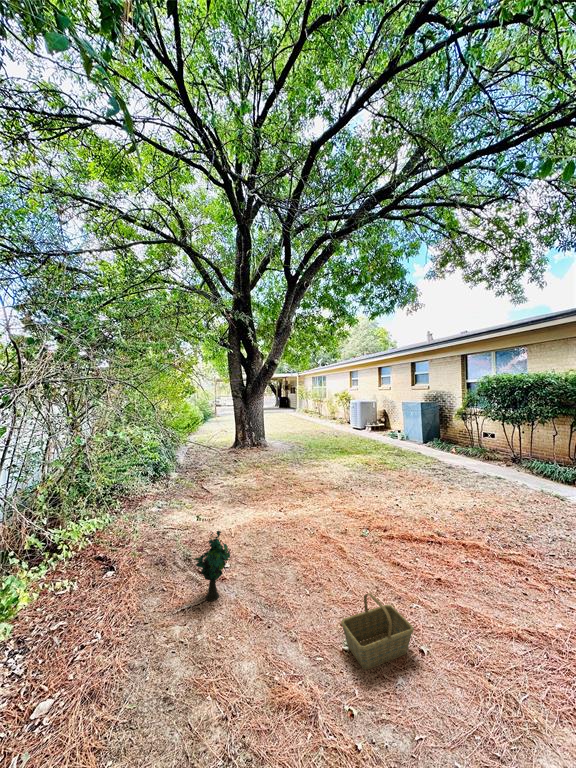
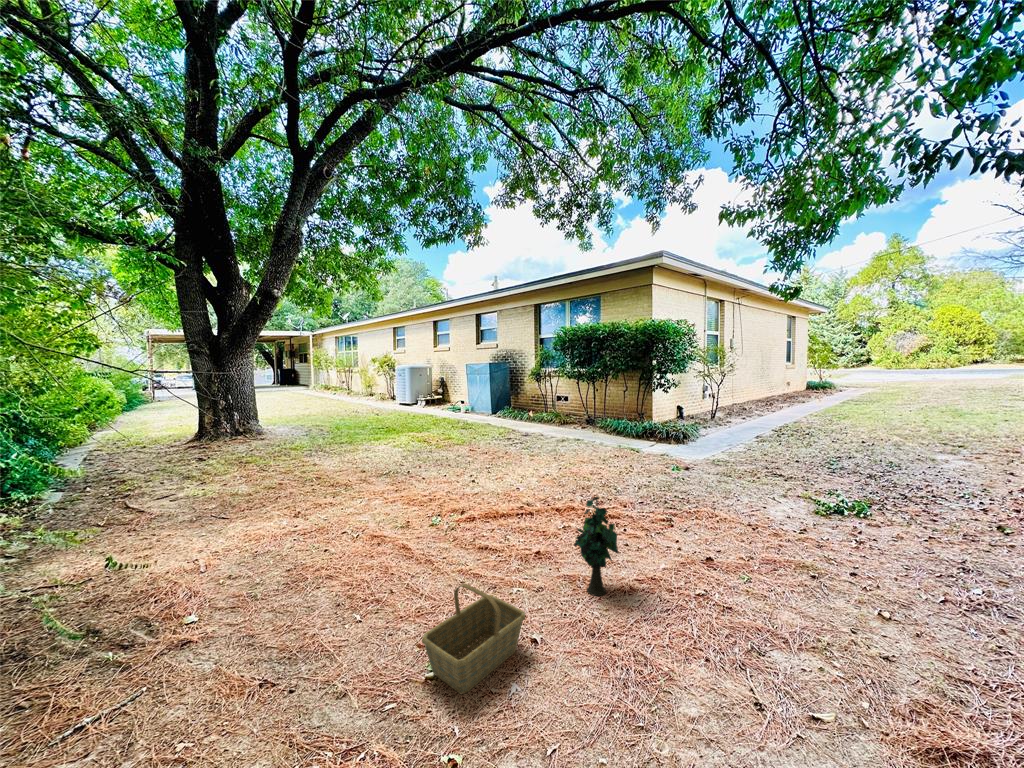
decorative plant: present [194,531,230,601] -> present [574,497,618,596]

